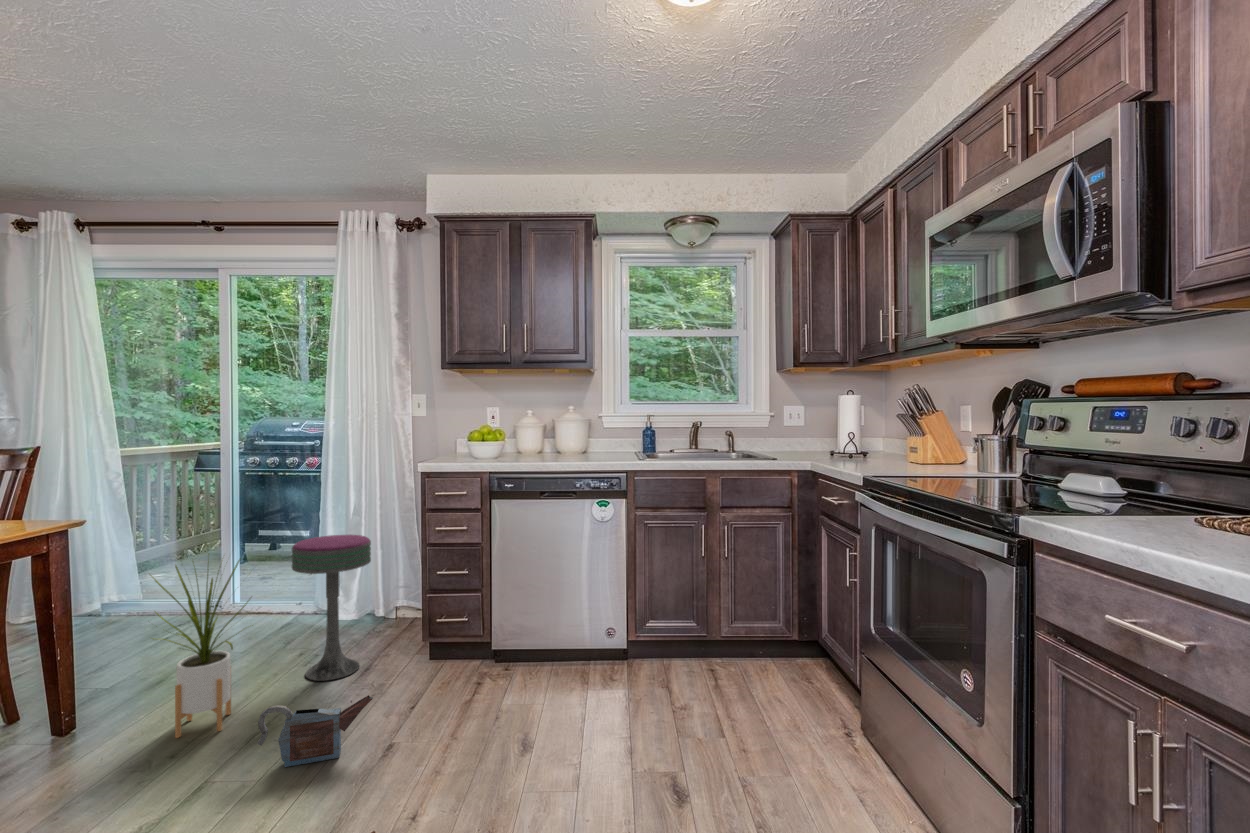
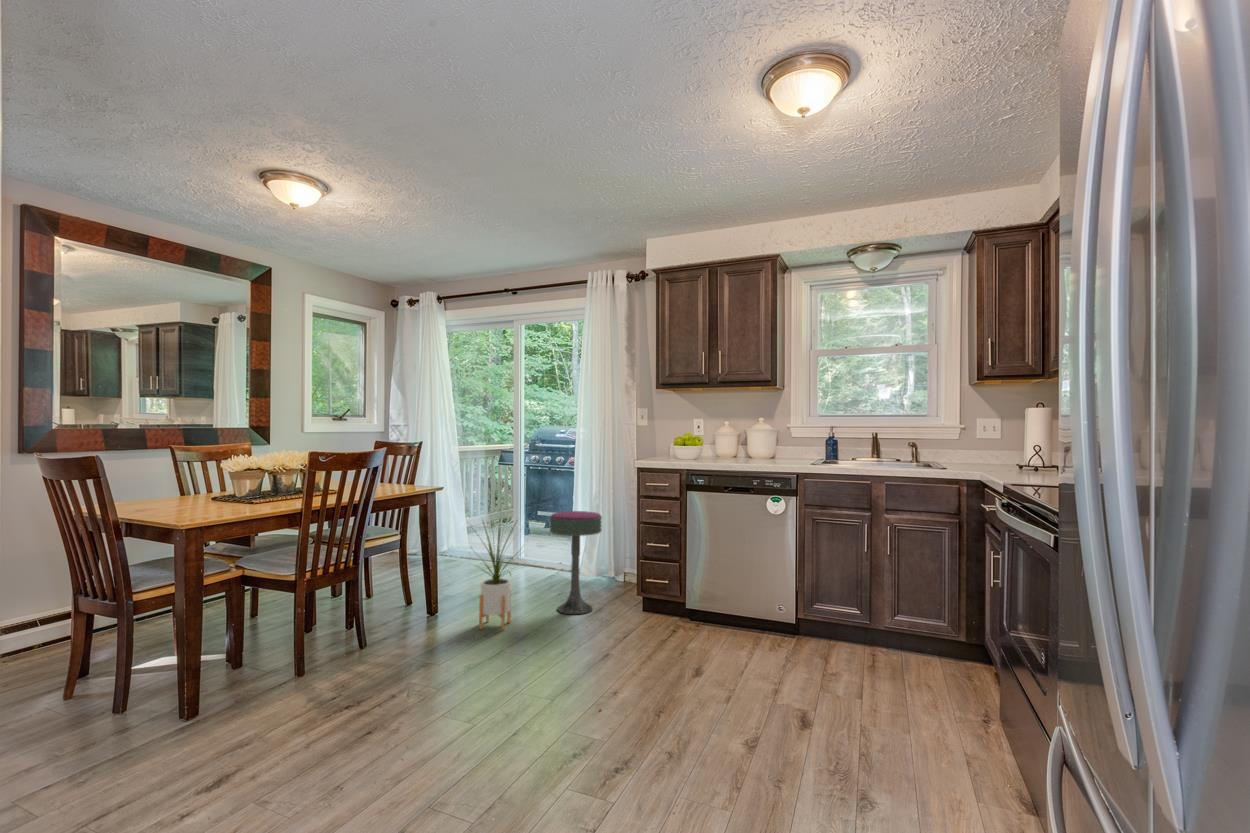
watering can: present [257,695,373,767] -> none [521,613,591,657]

